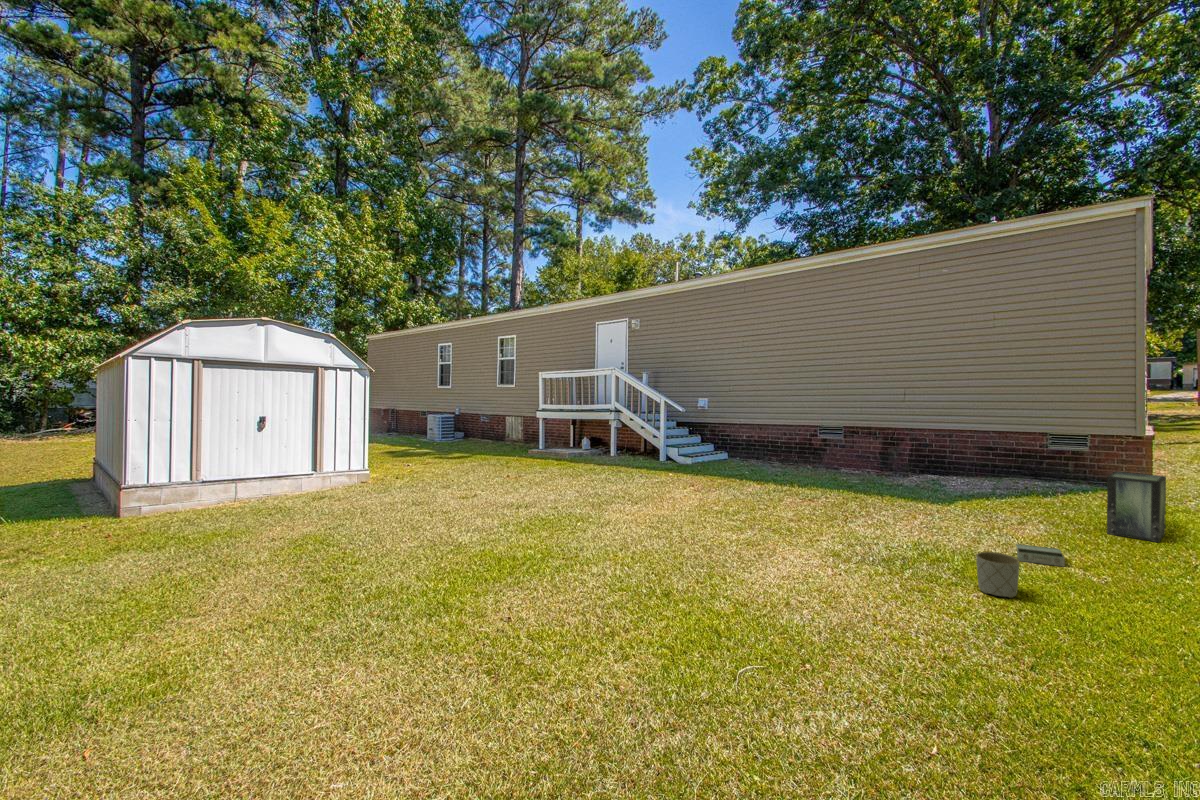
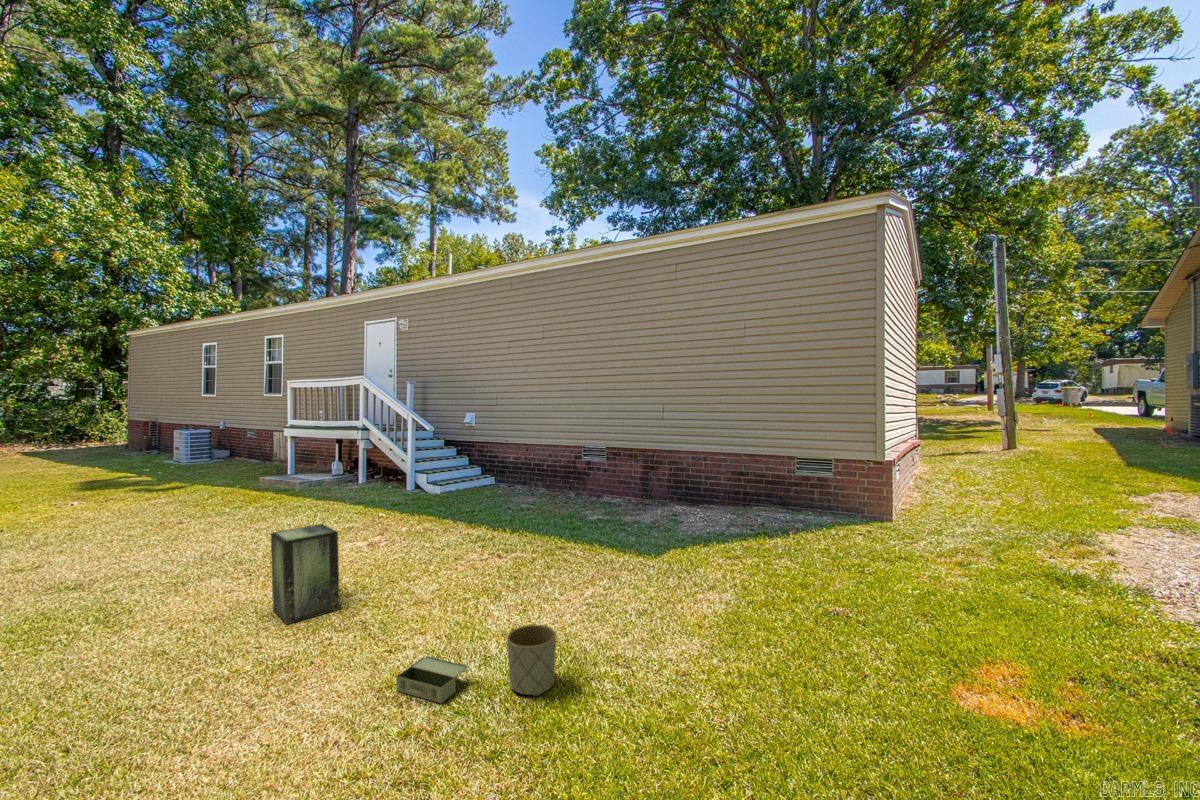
storage box: present [1107,472,1166,542] -> present [271,524,340,624]
toolbox: present [1016,544,1065,566] -> present [396,656,468,703]

